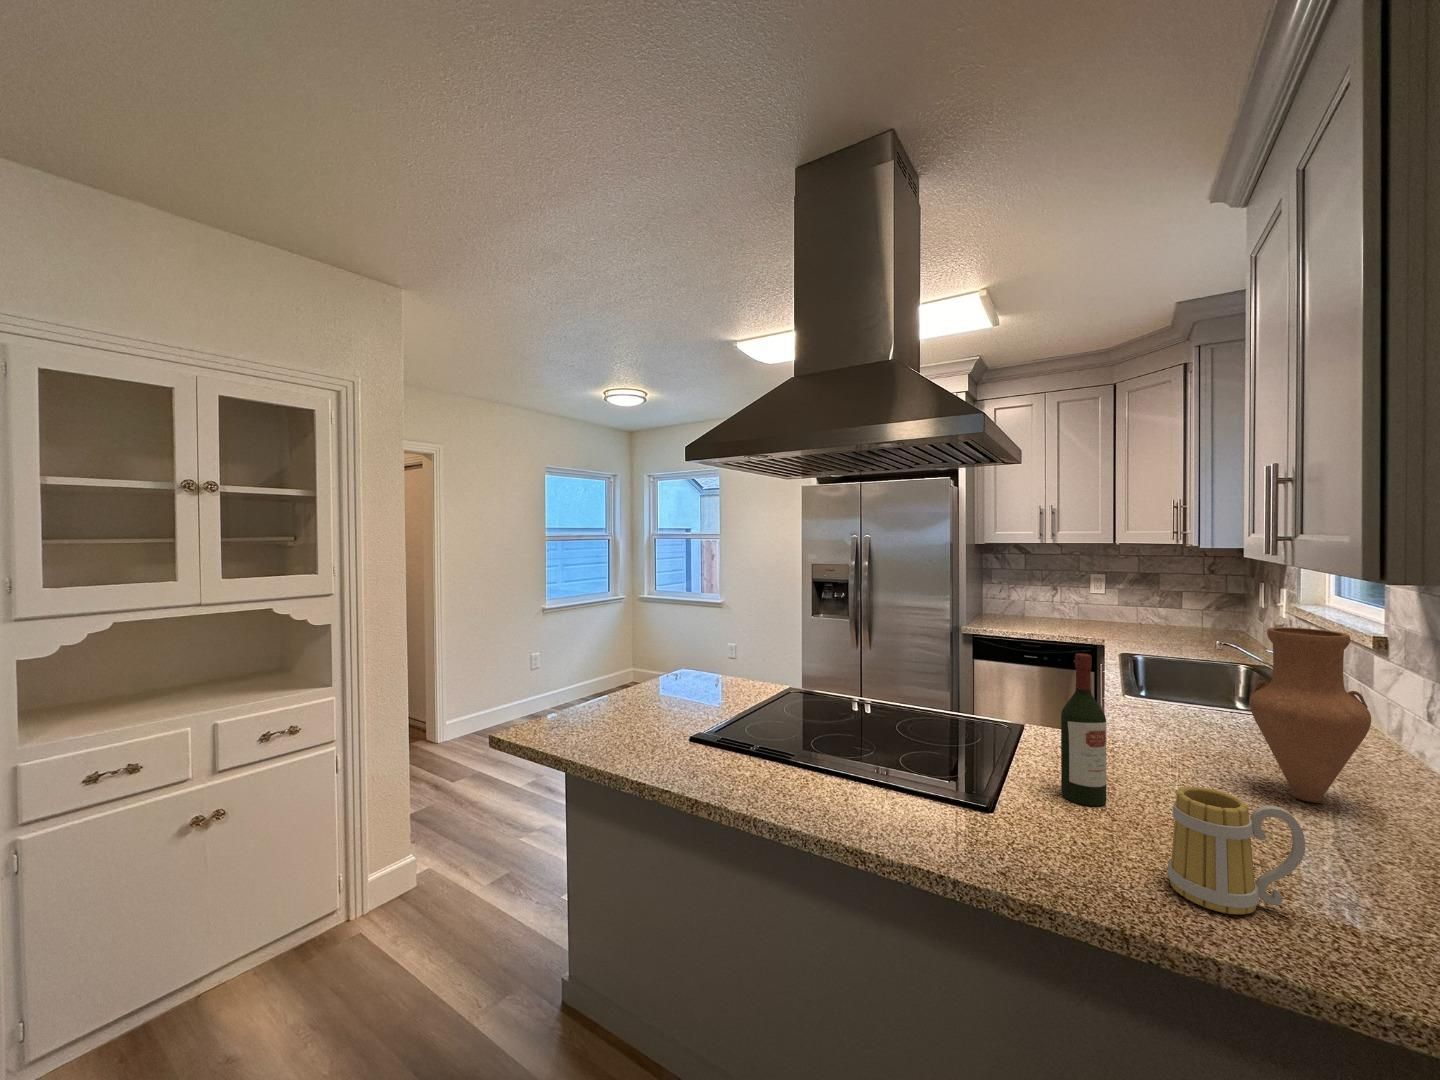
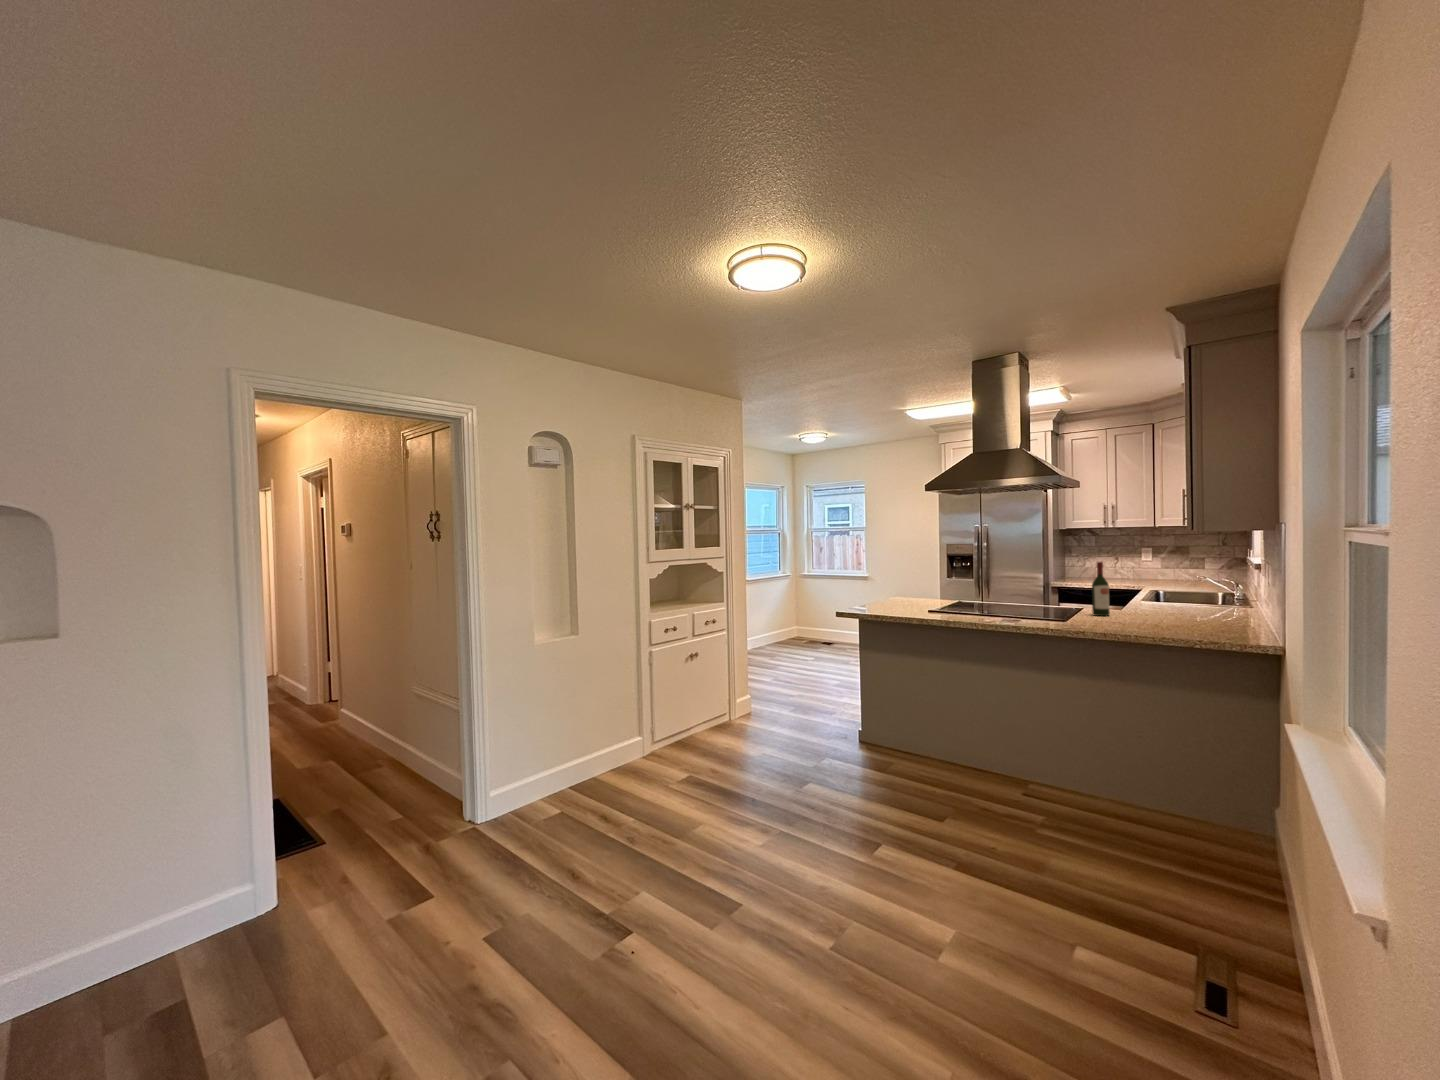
vase: present [1249,627,1371,803] -> none [1170,552,1212,616]
mug: present [1167,787,1305,914] -> none [1120,593,1158,624]

